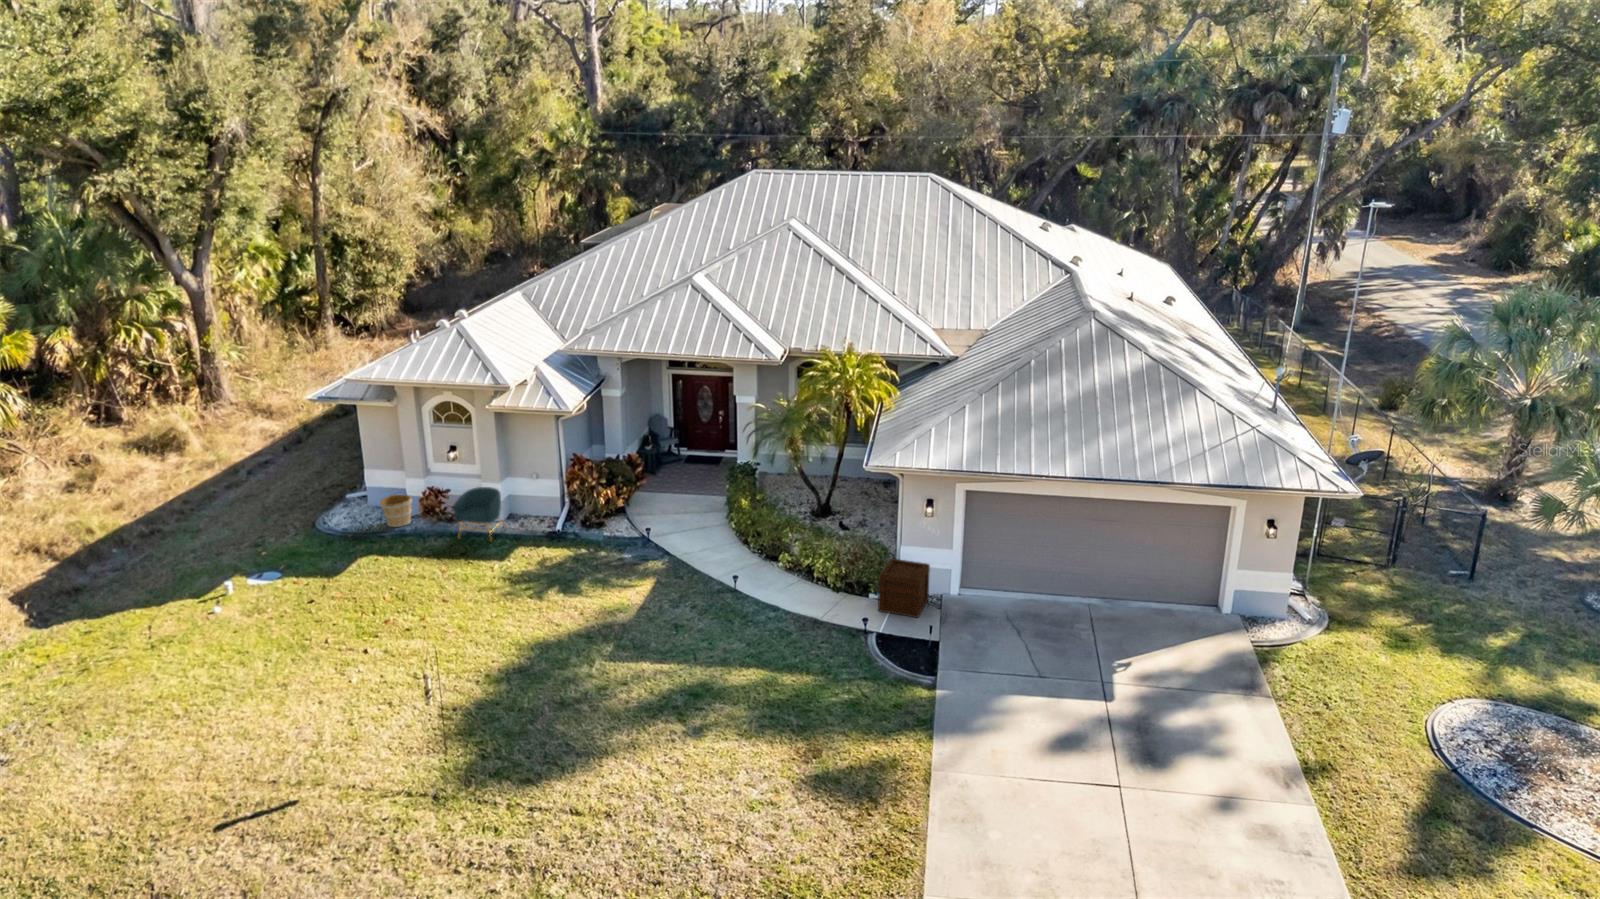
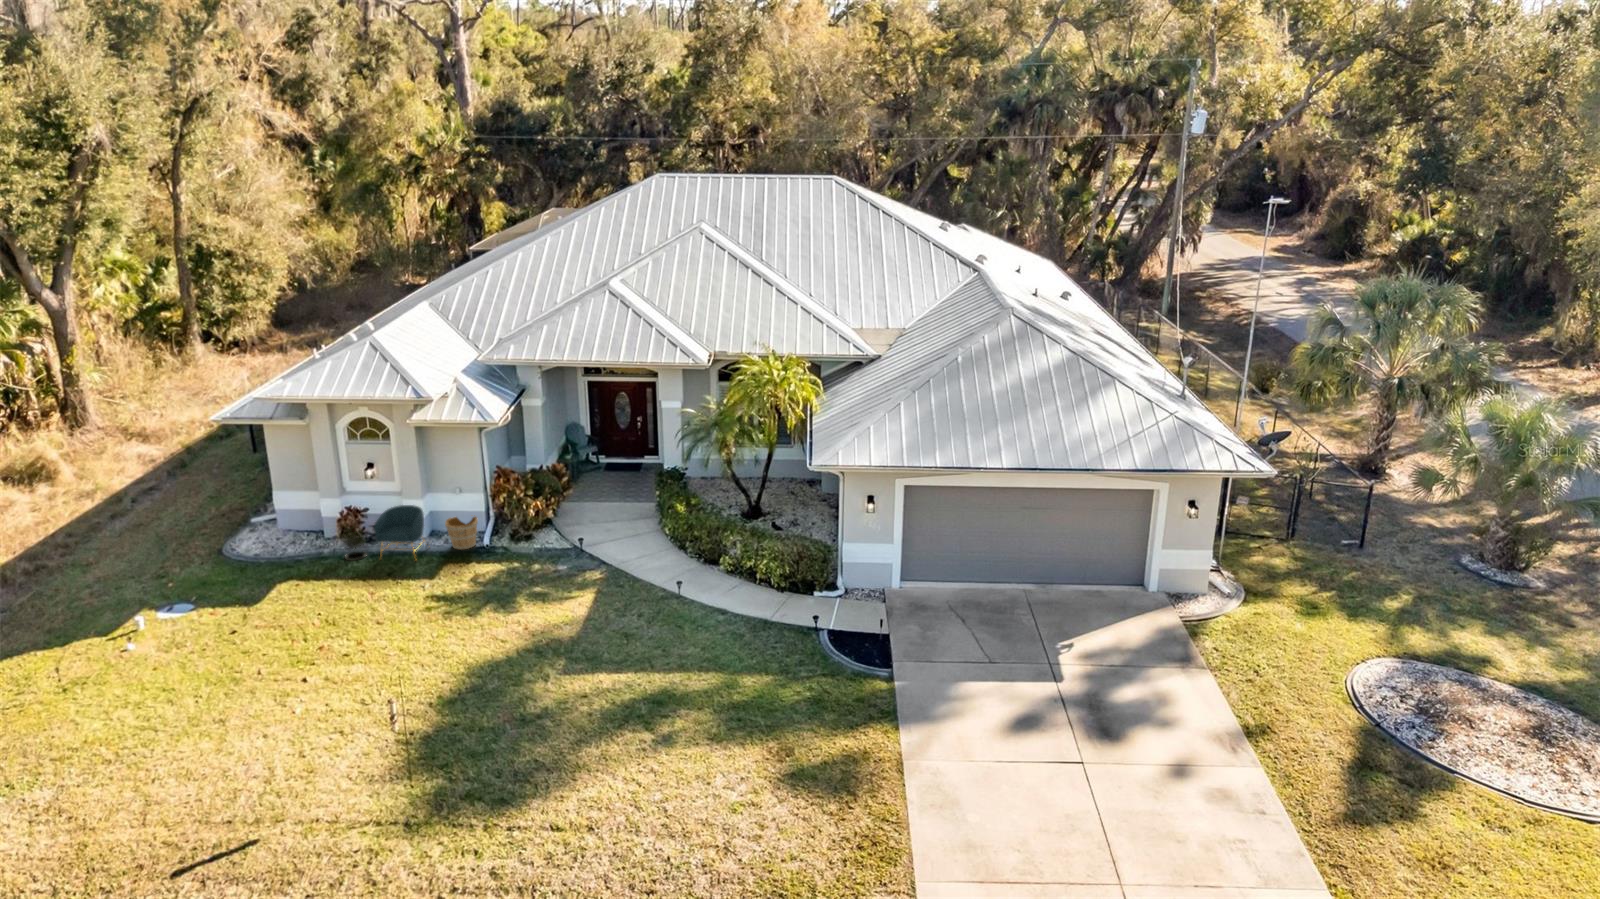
wooden bucket: present [380,494,412,527] -> present [445,515,478,549]
potted tree: none [423,502,447,538] -> present [343,526,366,561]
wooden crate: present [878,559,930,617] -> none [824,556,871,612]

